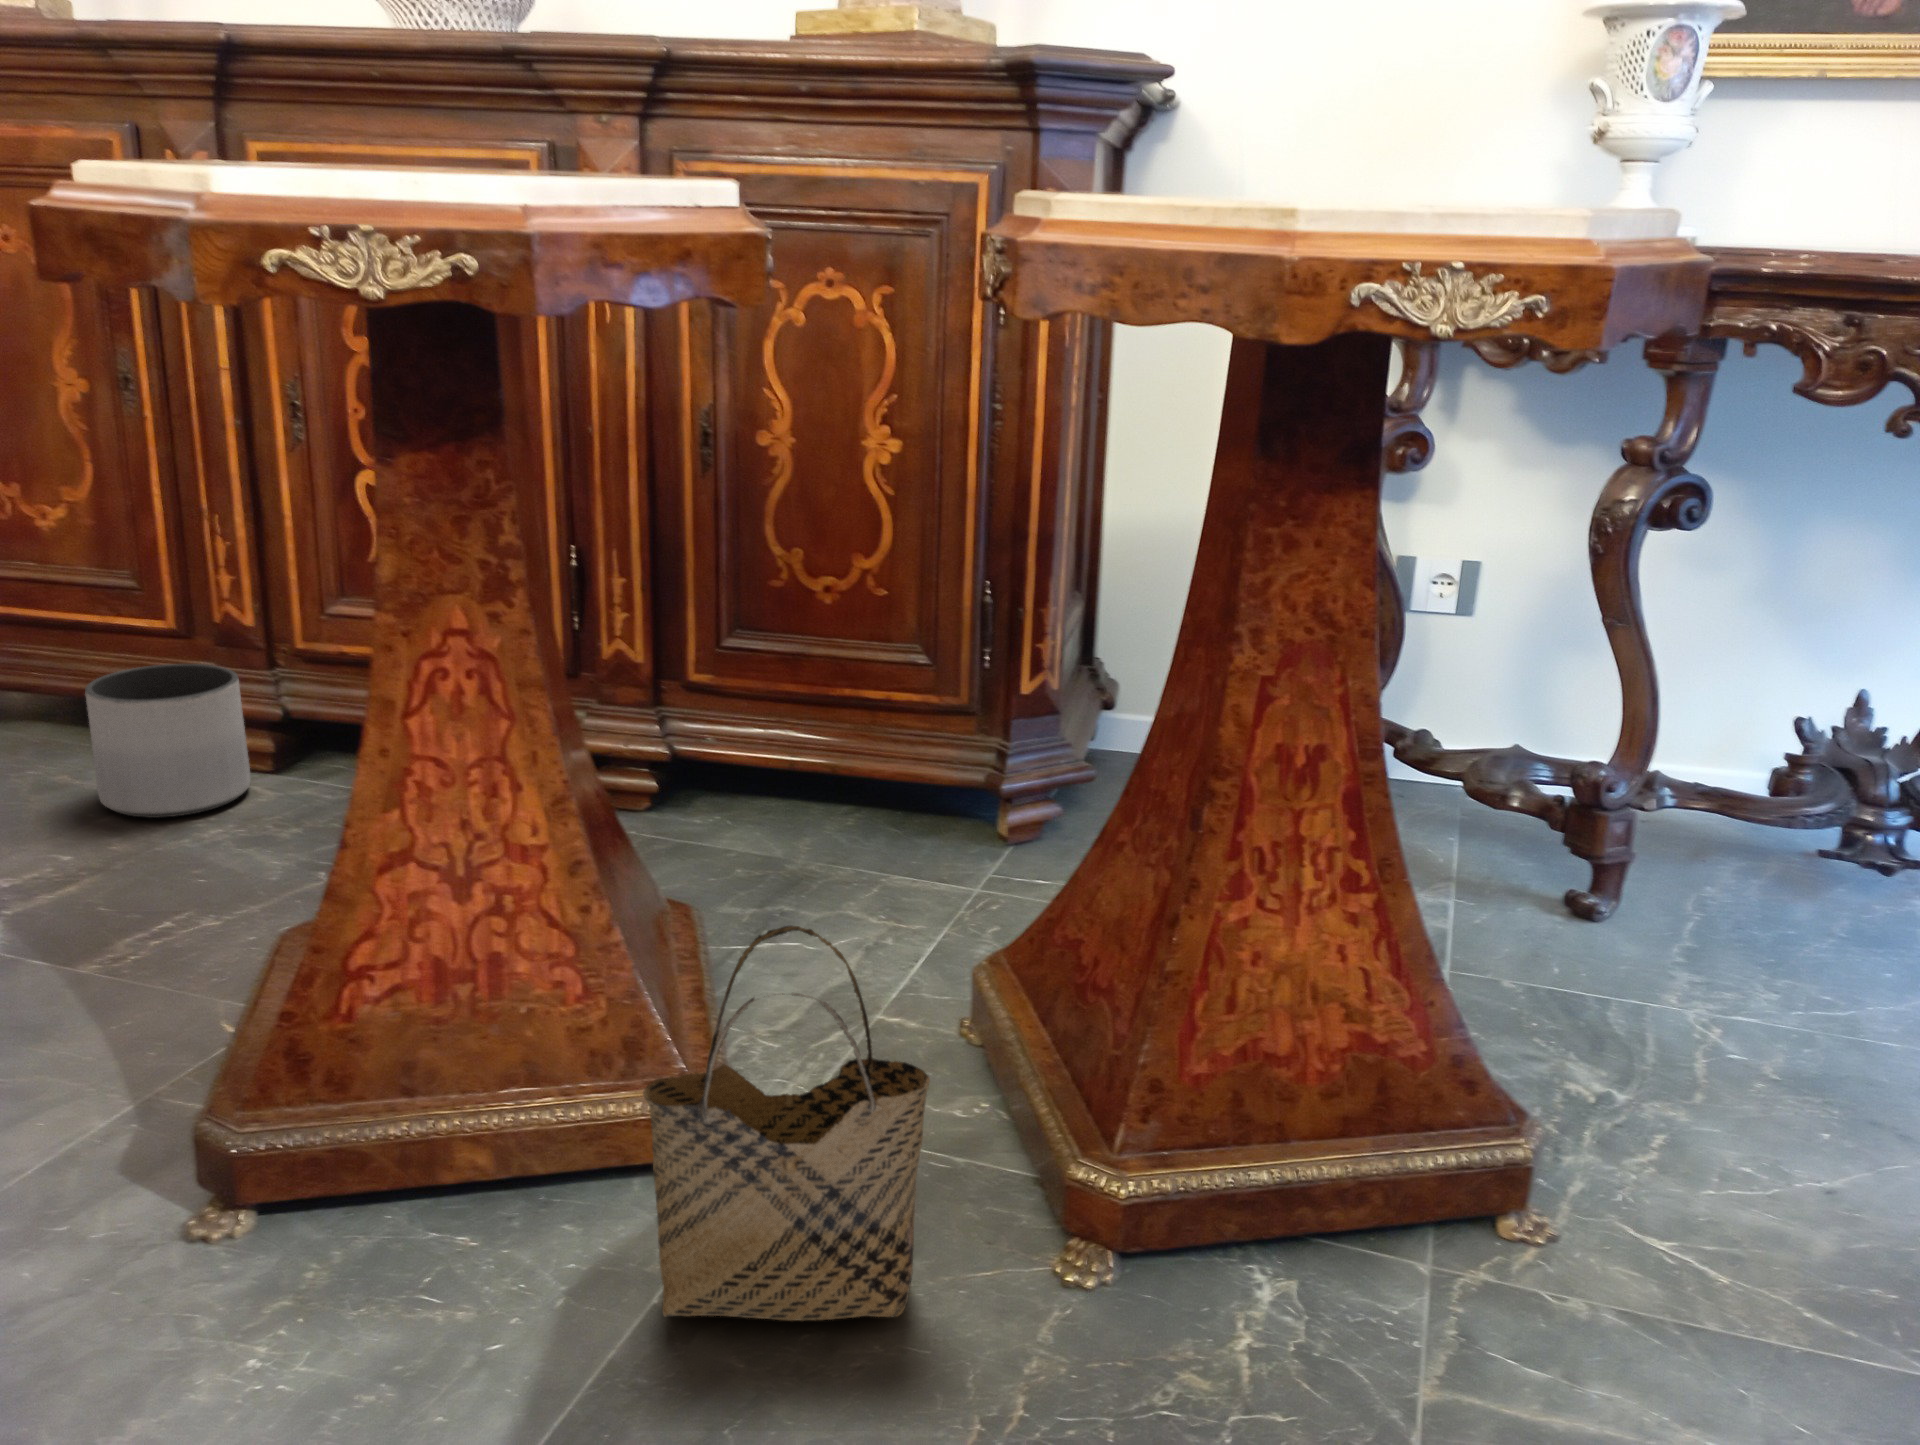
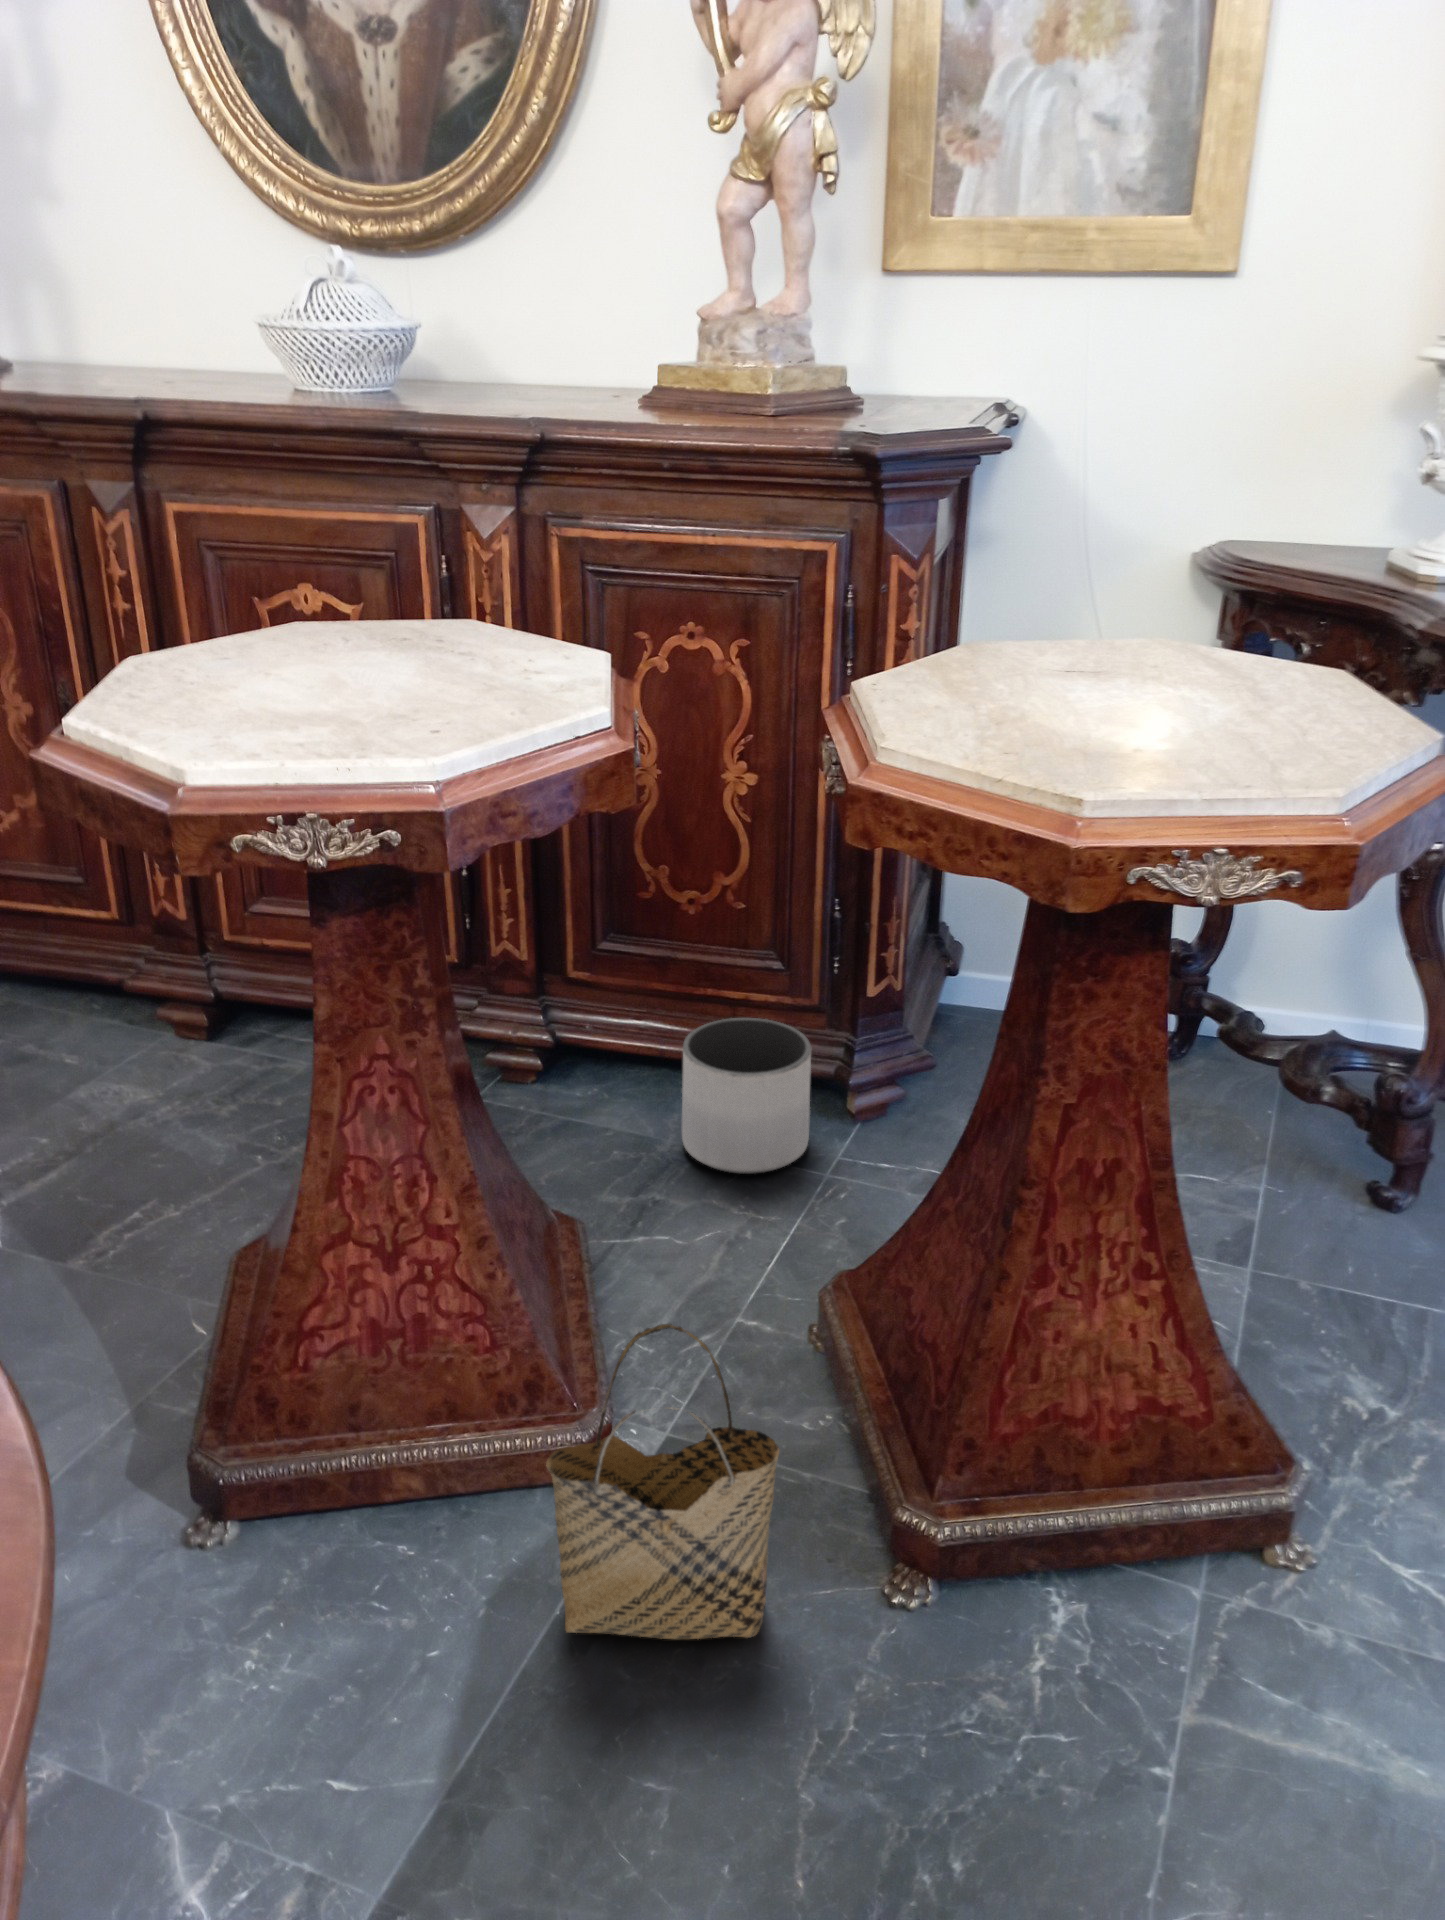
planter: present [85,664,251,818] -> present [682,1018,811,1174]

